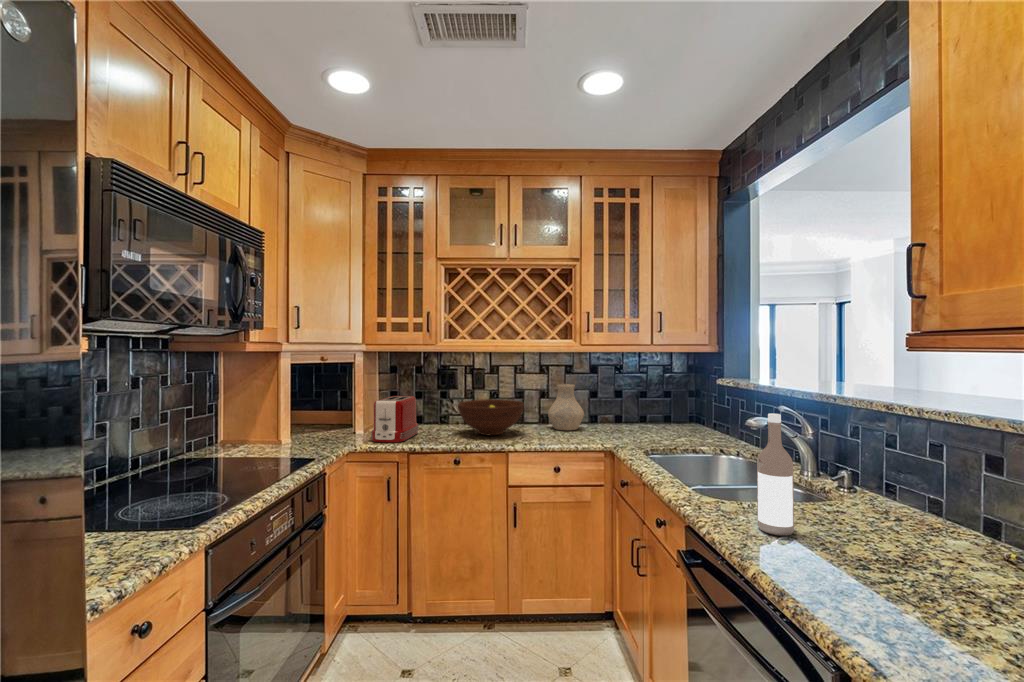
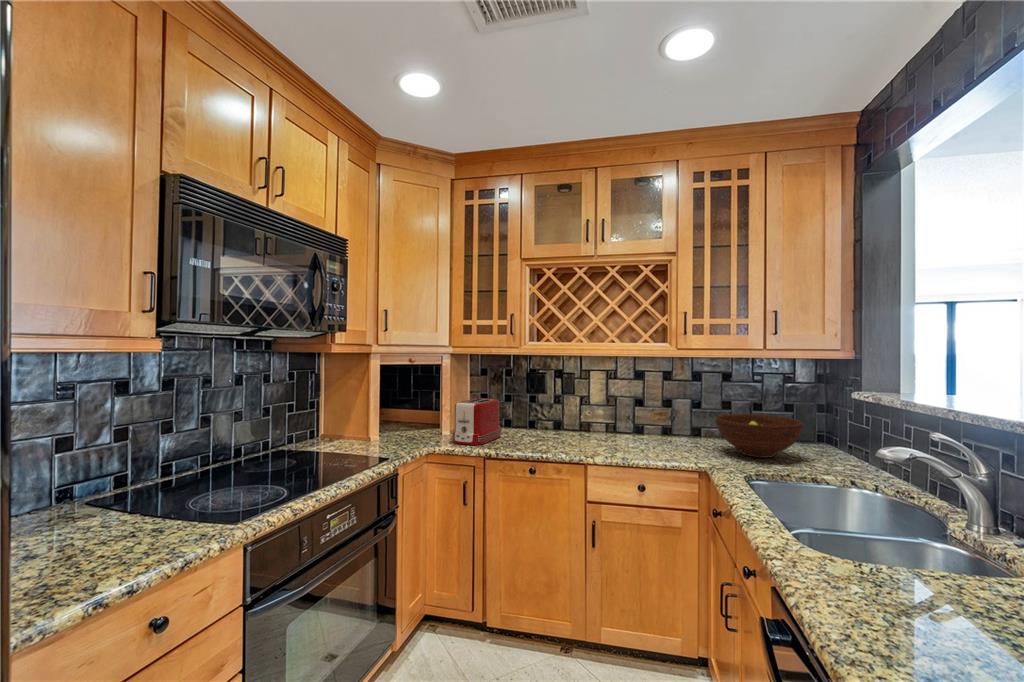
vase: present [548,384,584,430] -> none [640,392,681,443]
fruit bowl: present [458,399,524,435] -> present [715,414,803,458]
wine bottle: present [757,413,794,536] -> none [877,450,938,633]

